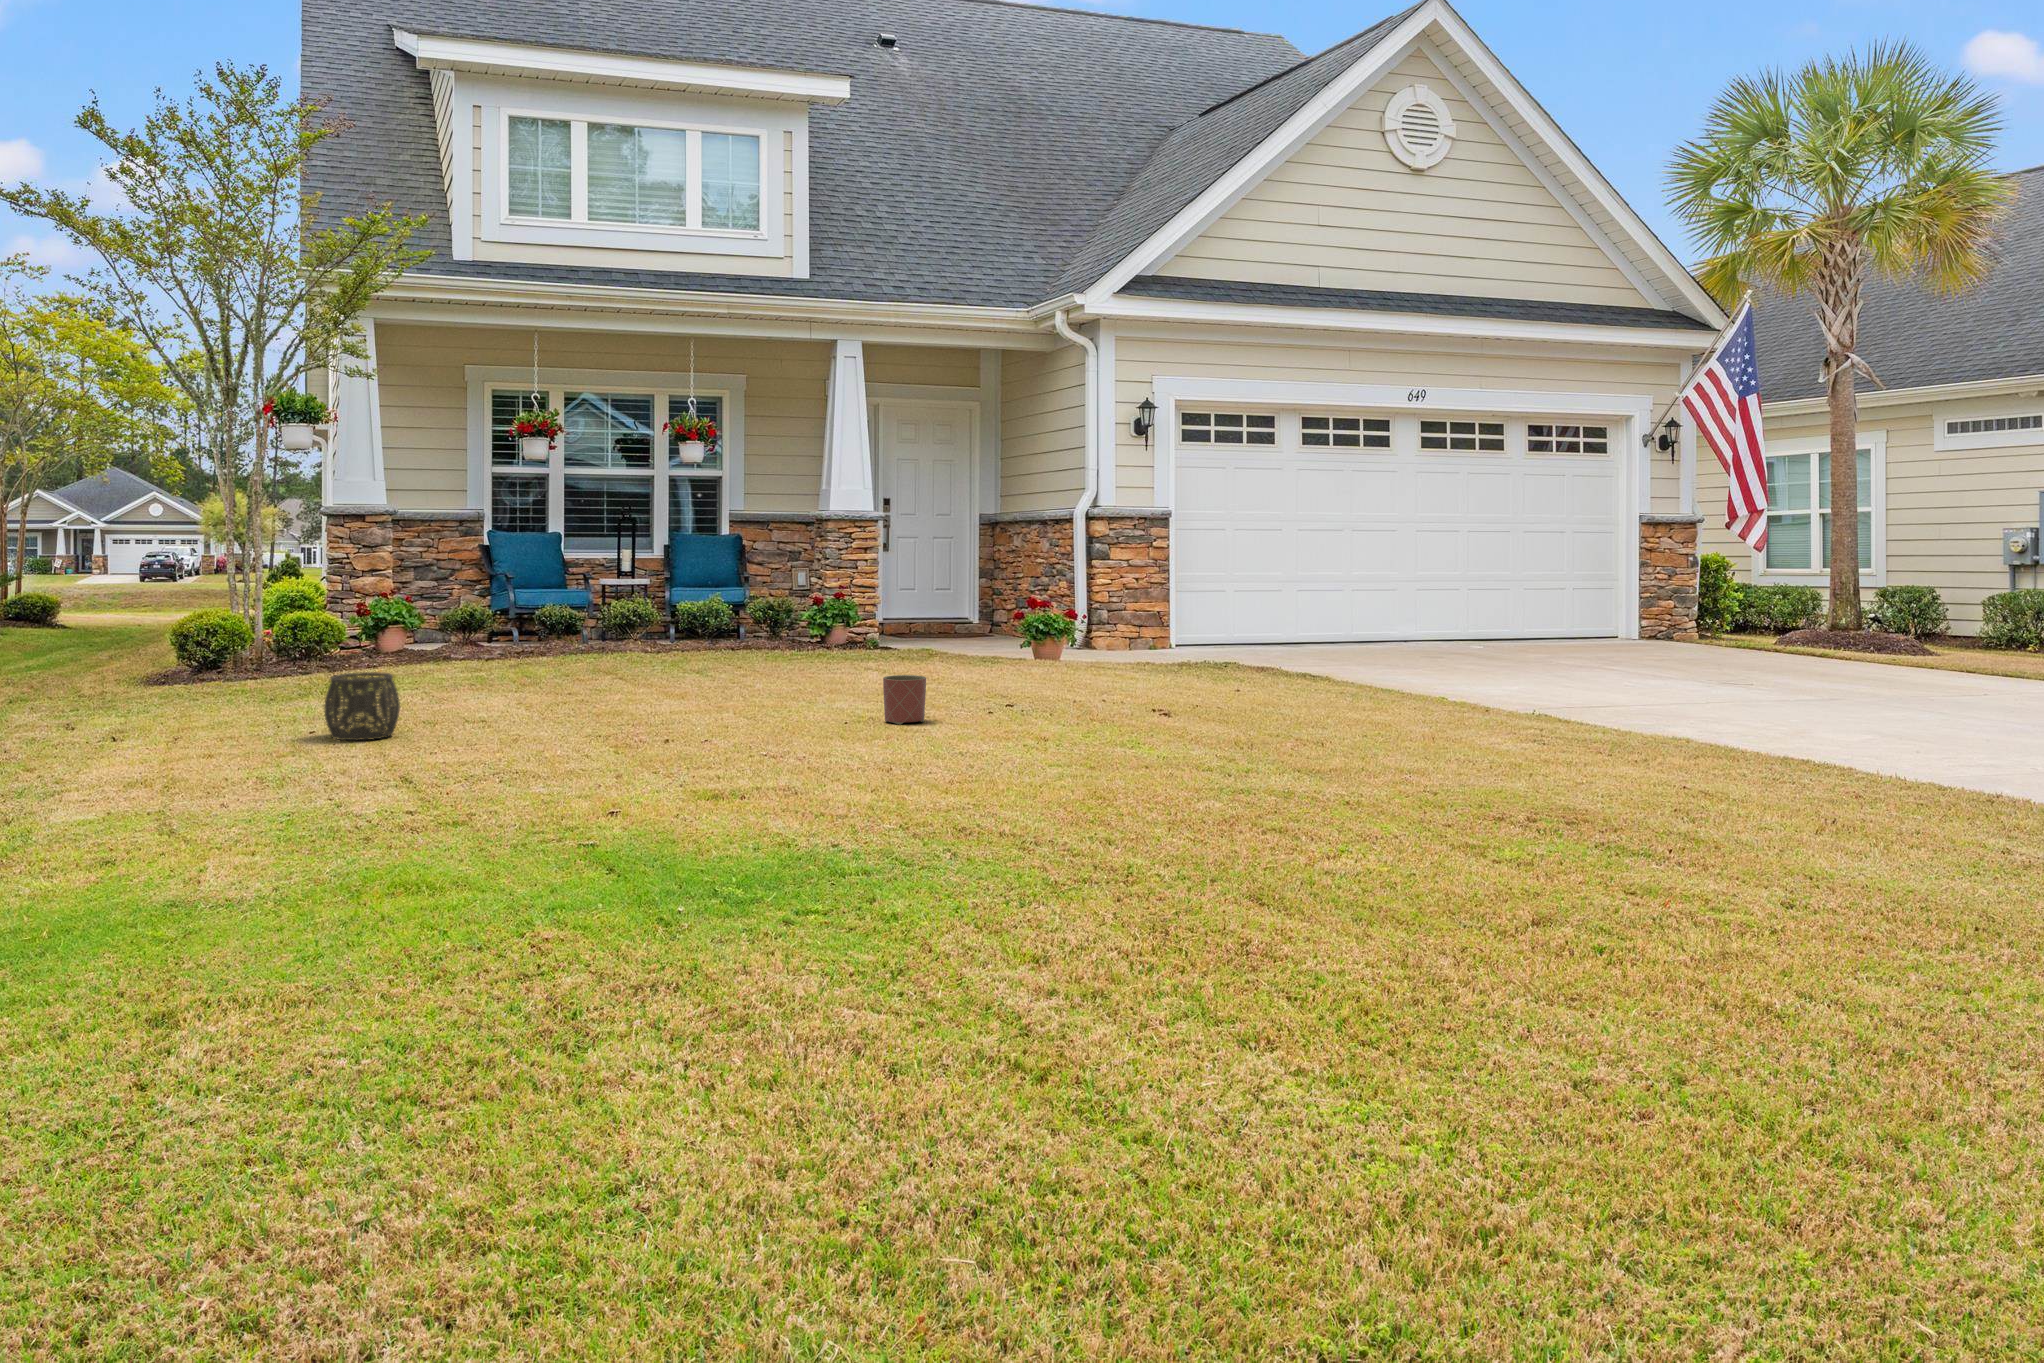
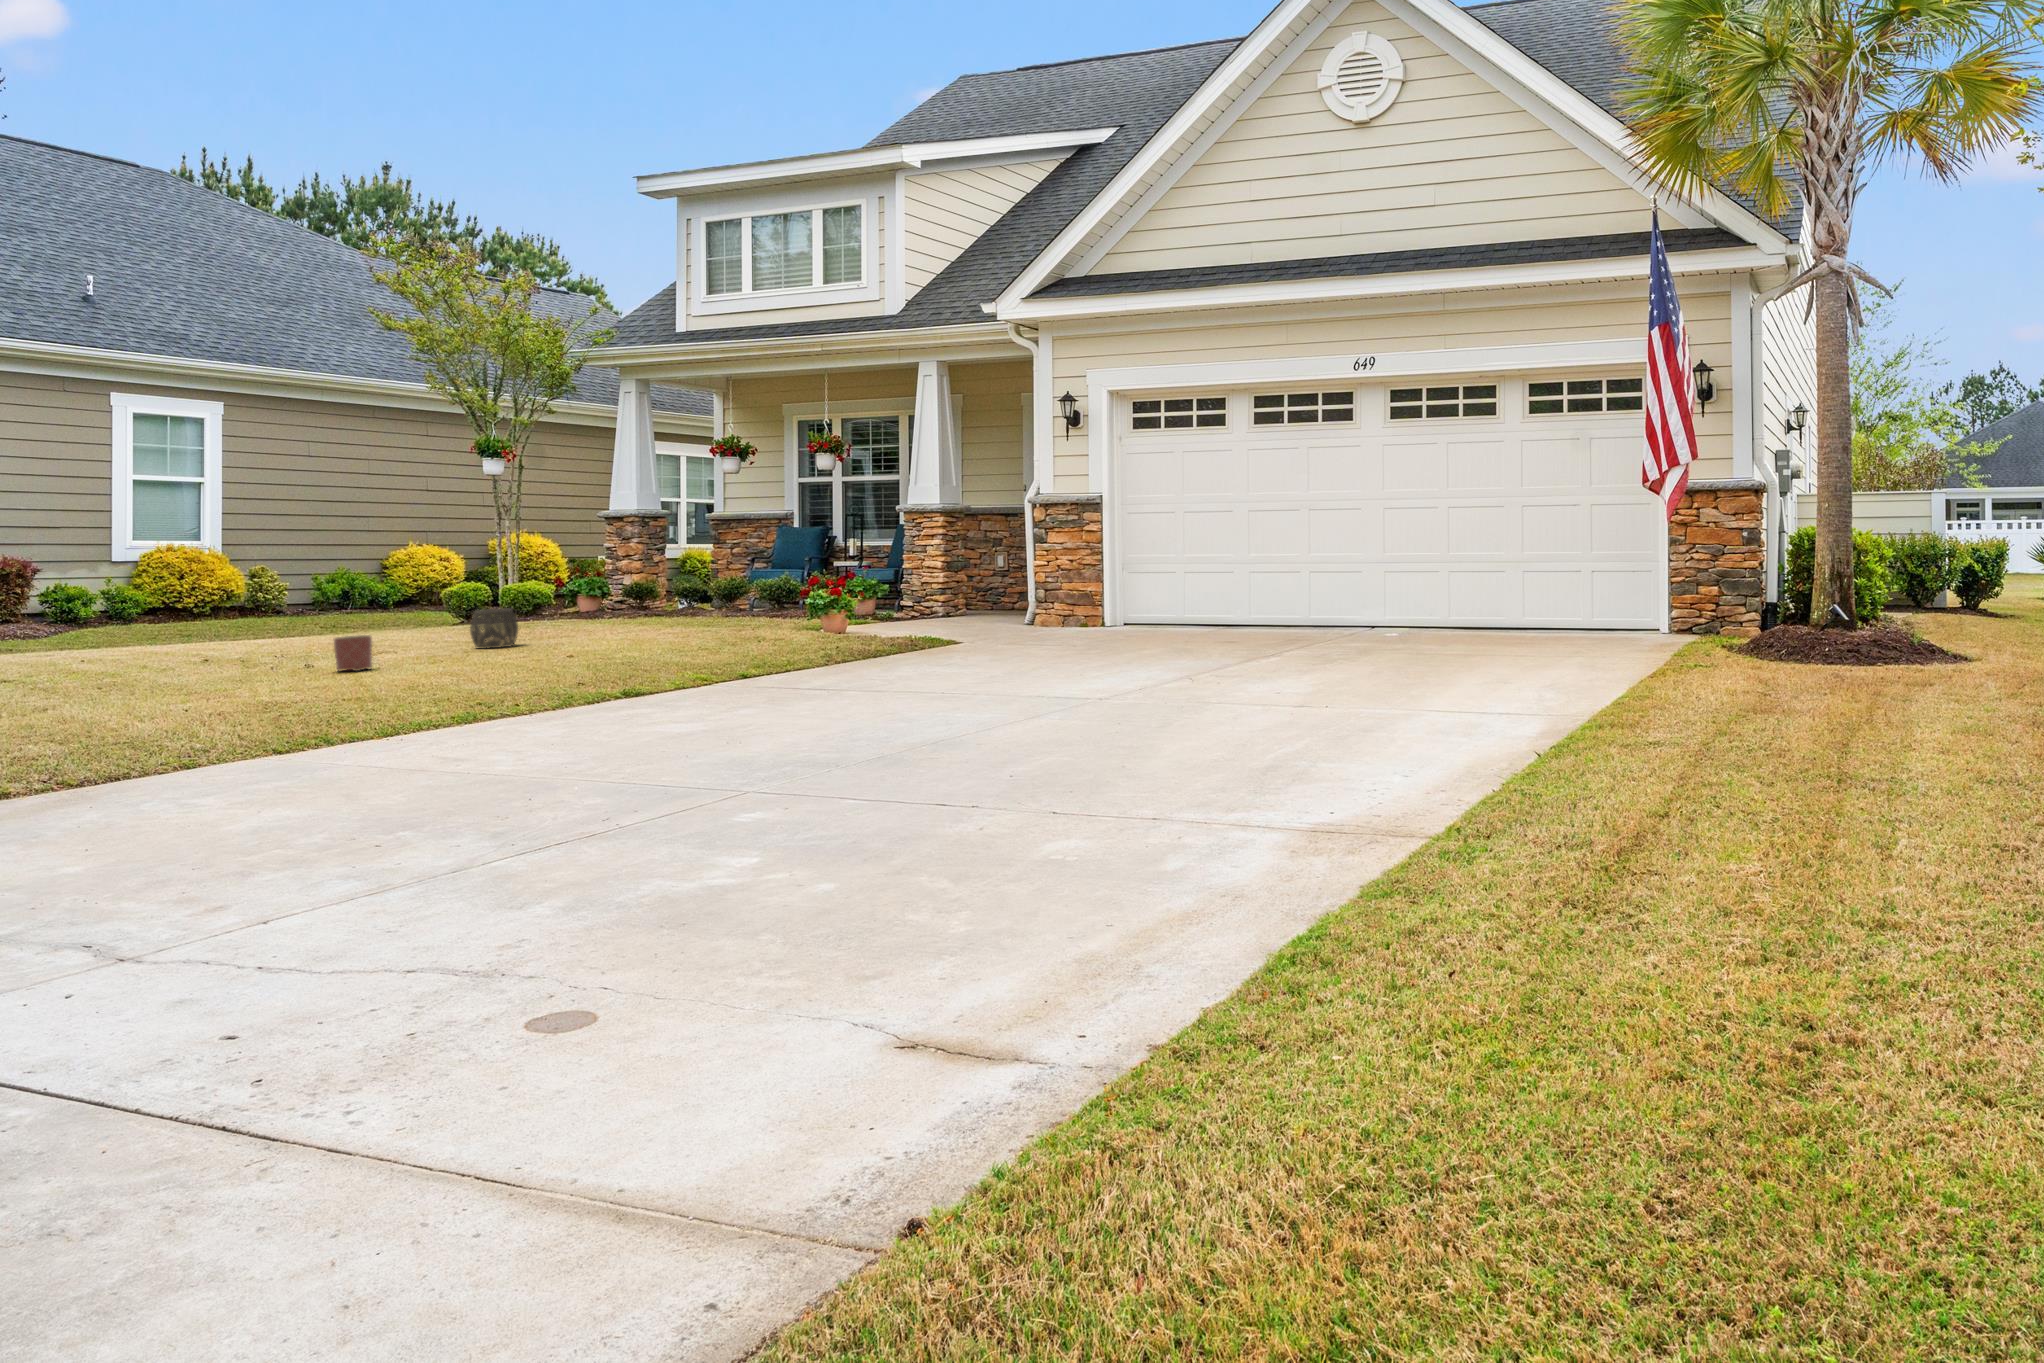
woven basket: present [324,672,400,741] -> present [470,608,518,649]

